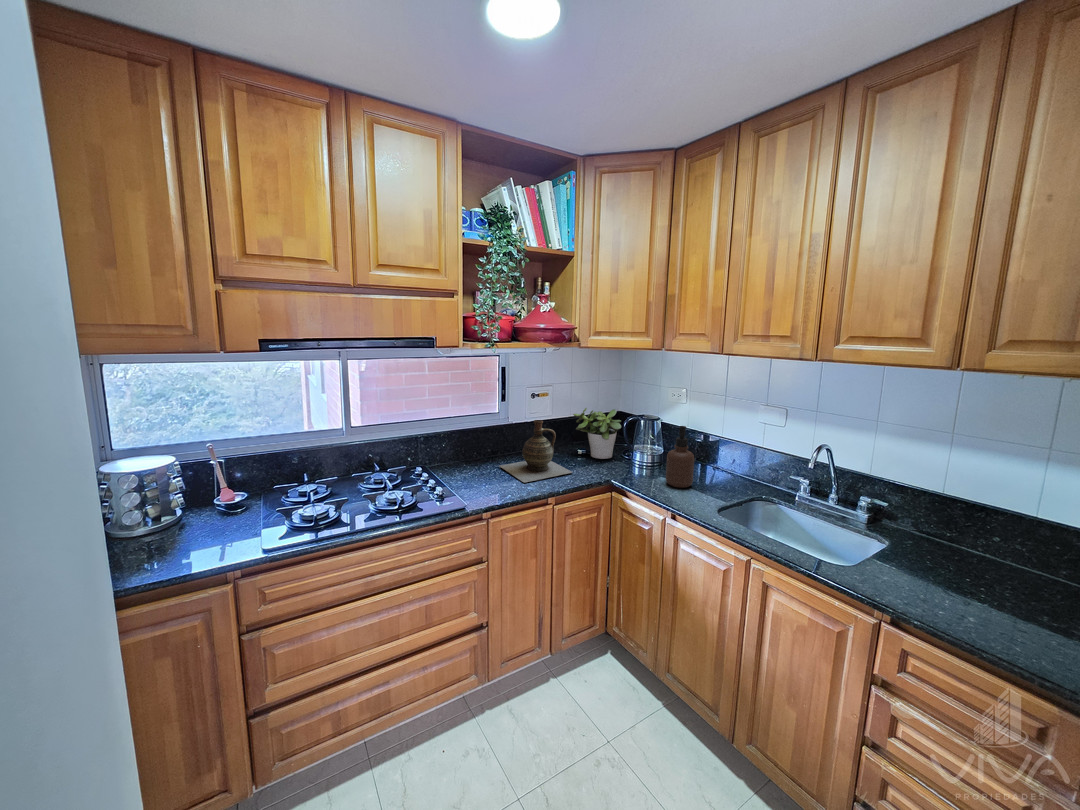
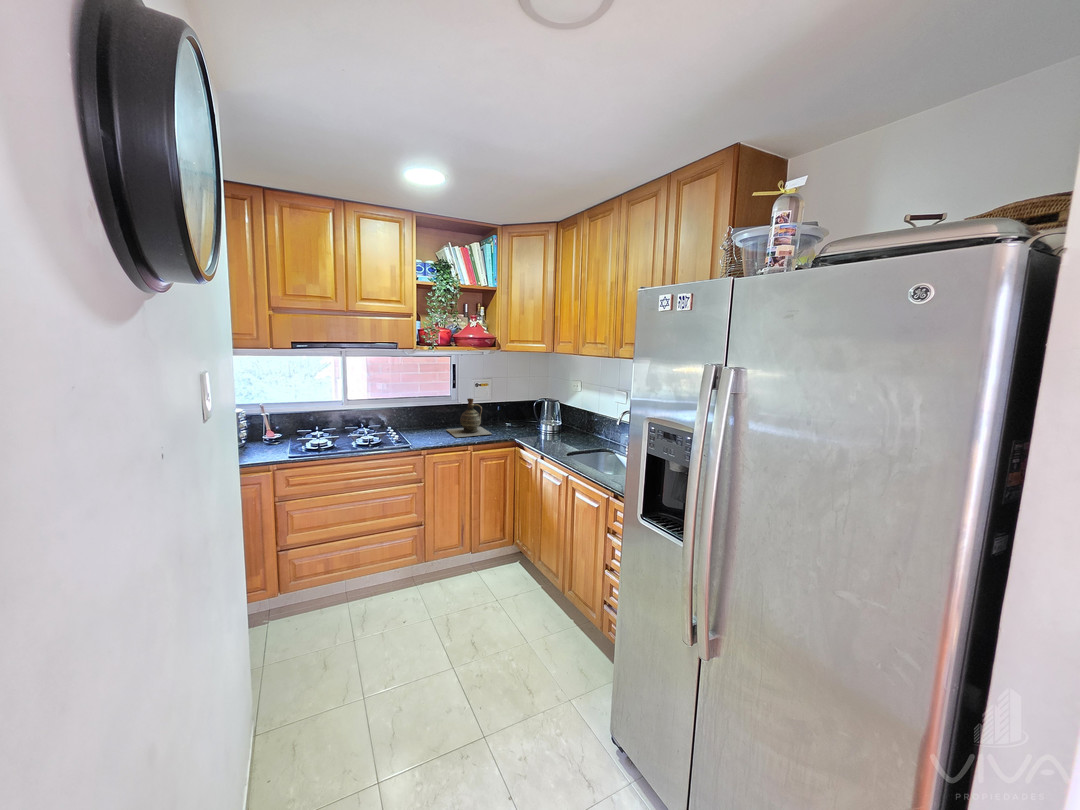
potted plant: present [573,408,621,459] -> none [503,393,535,429]
soap dispenser: present [666,426,694,488] -> none [550,402,567,443]

